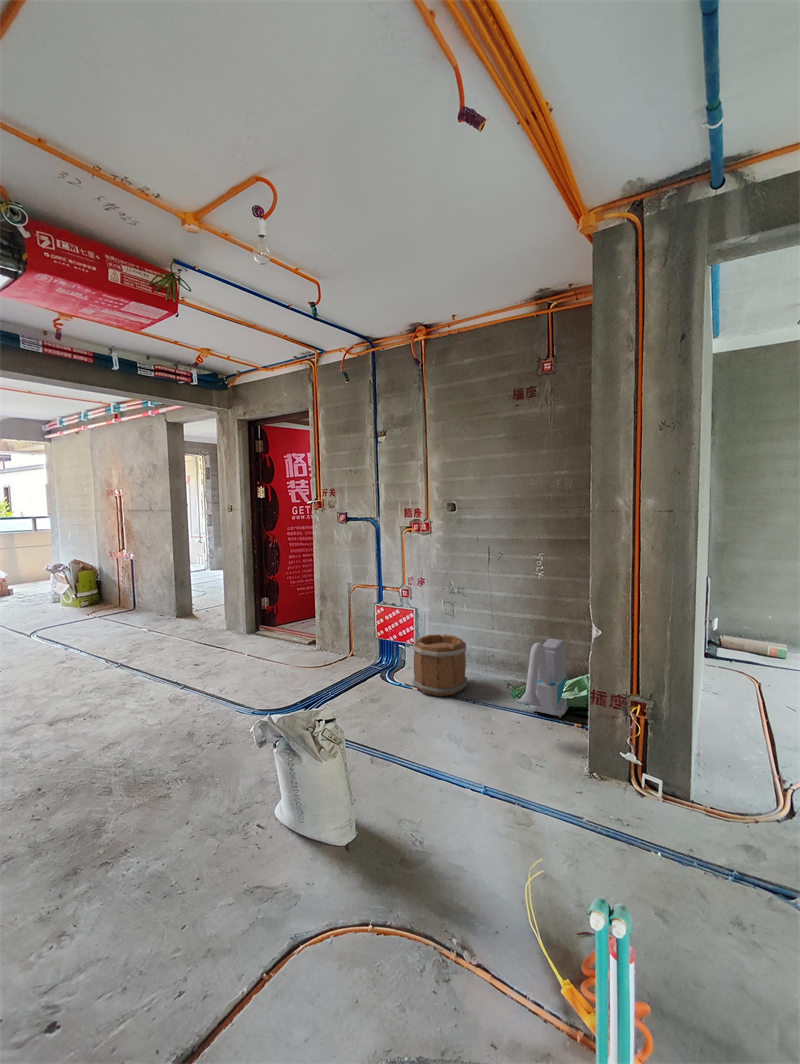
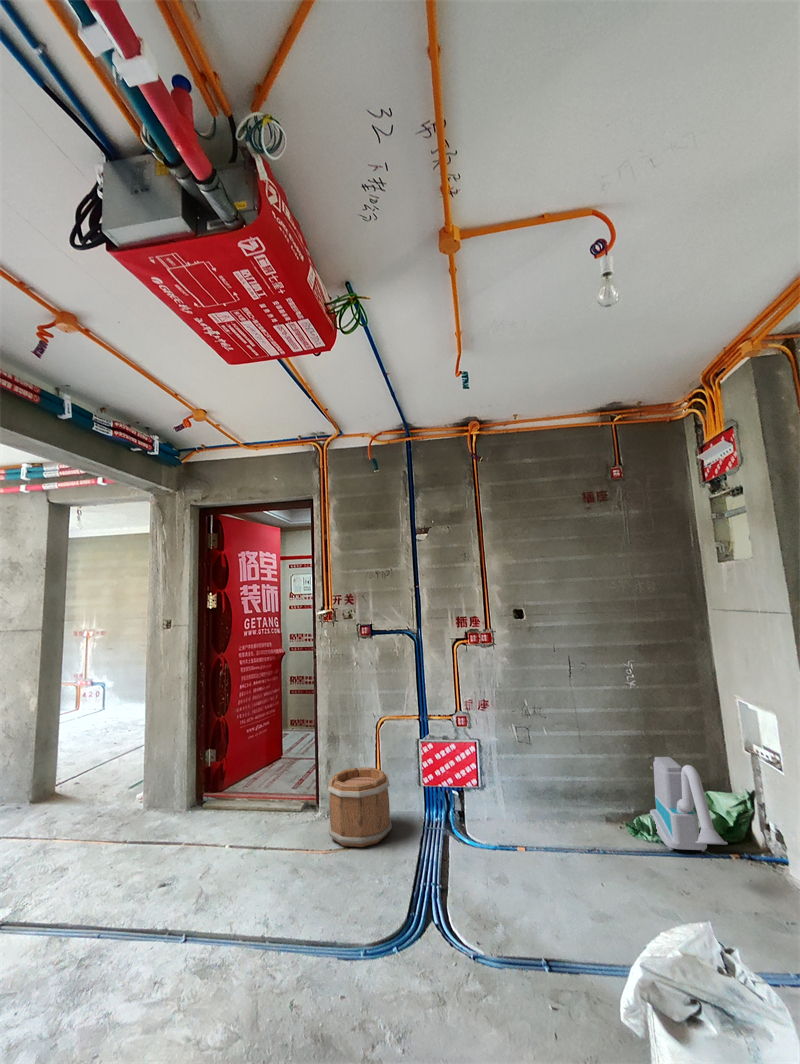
bucket: present [413,634,467,696] -> present [328,767,392,847]

